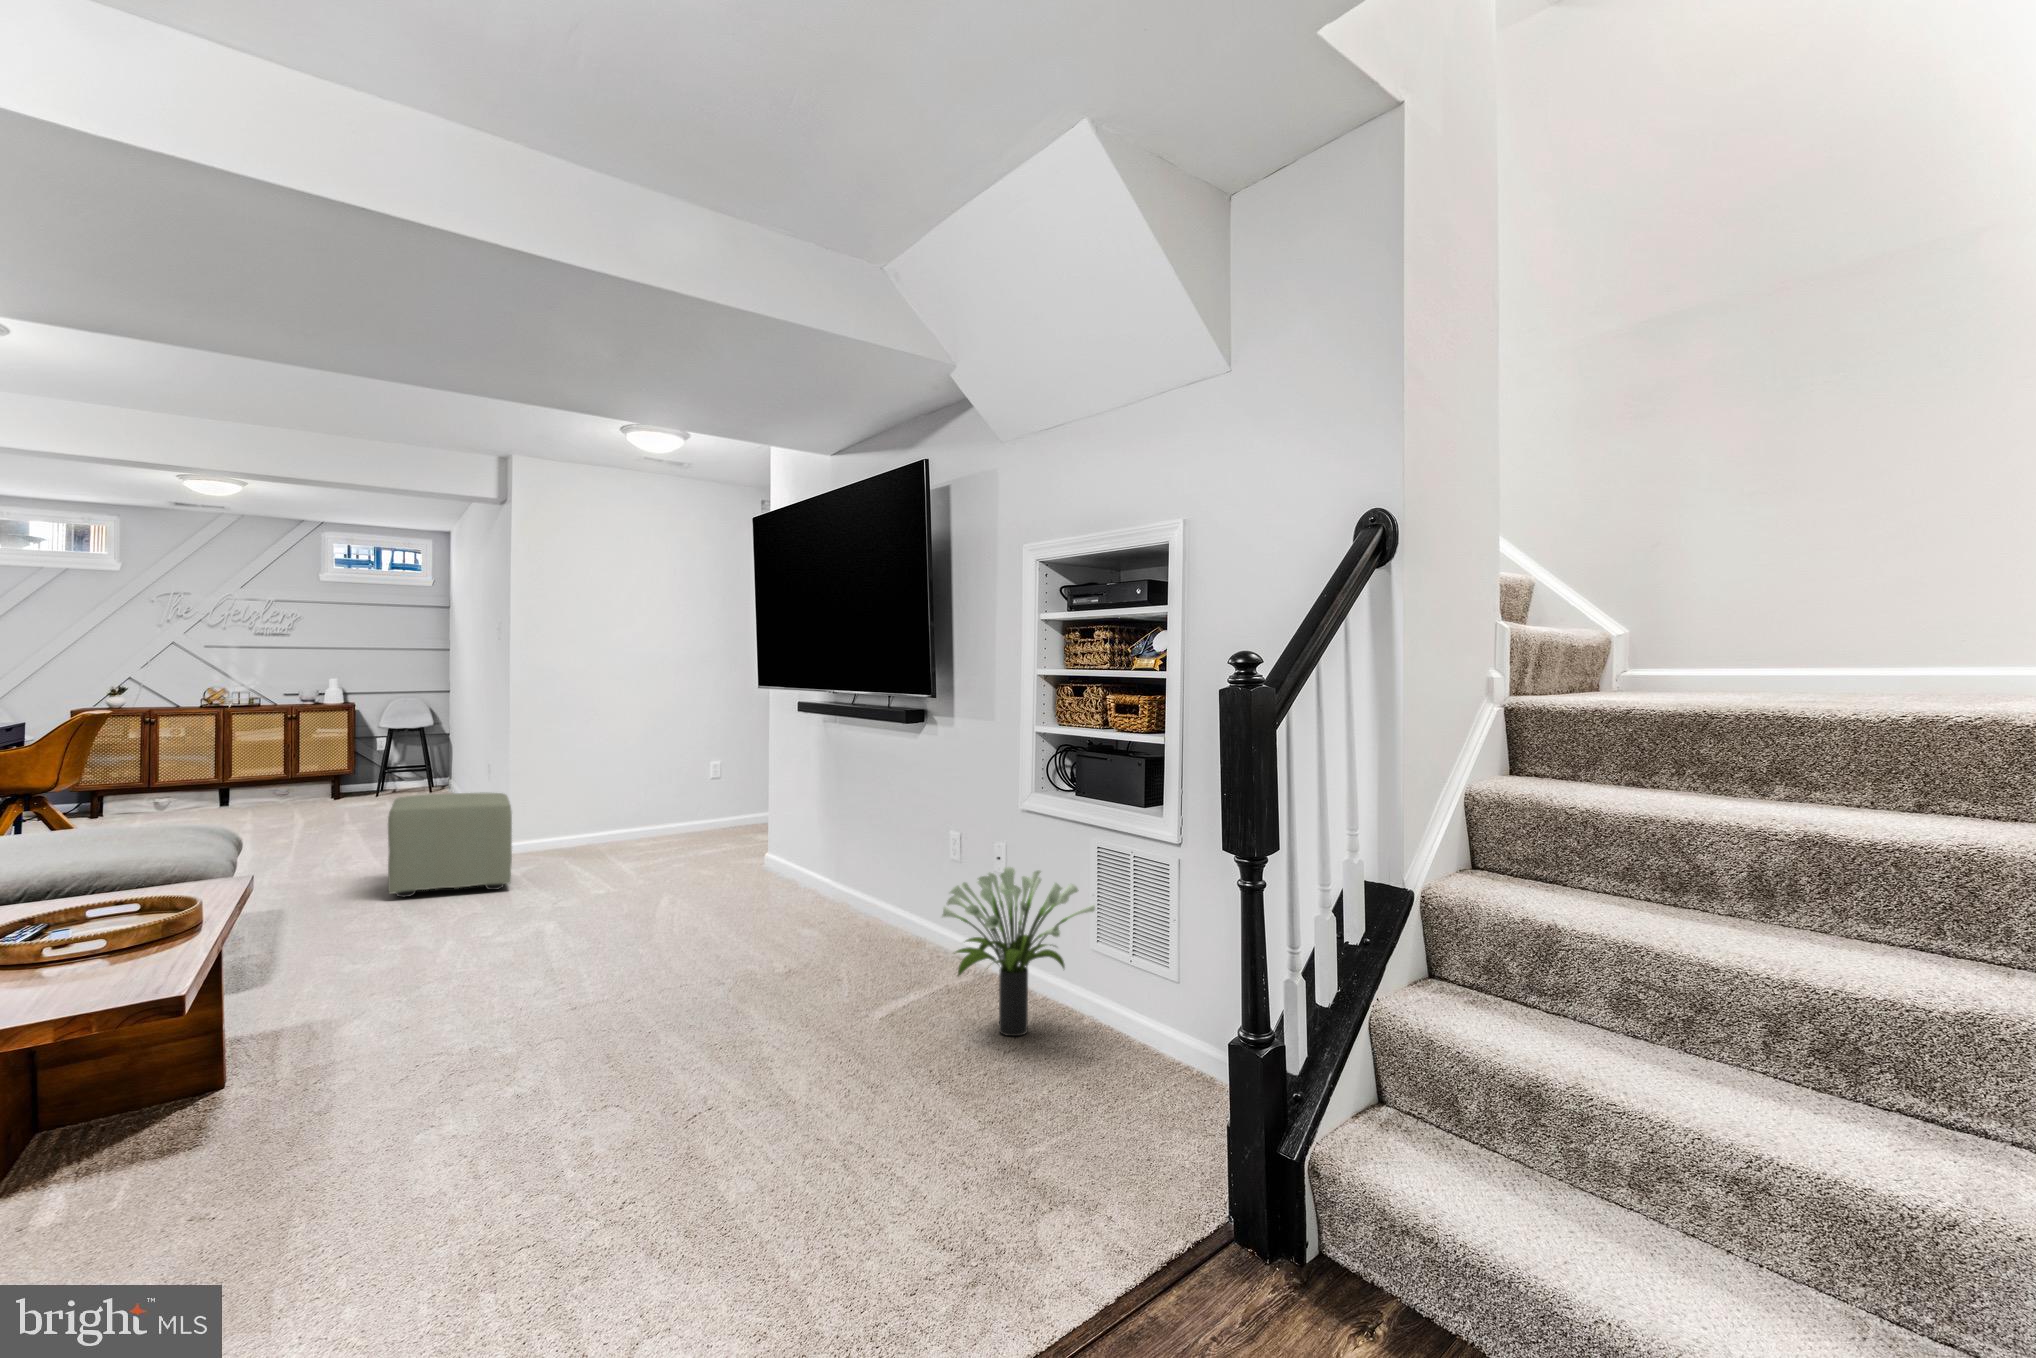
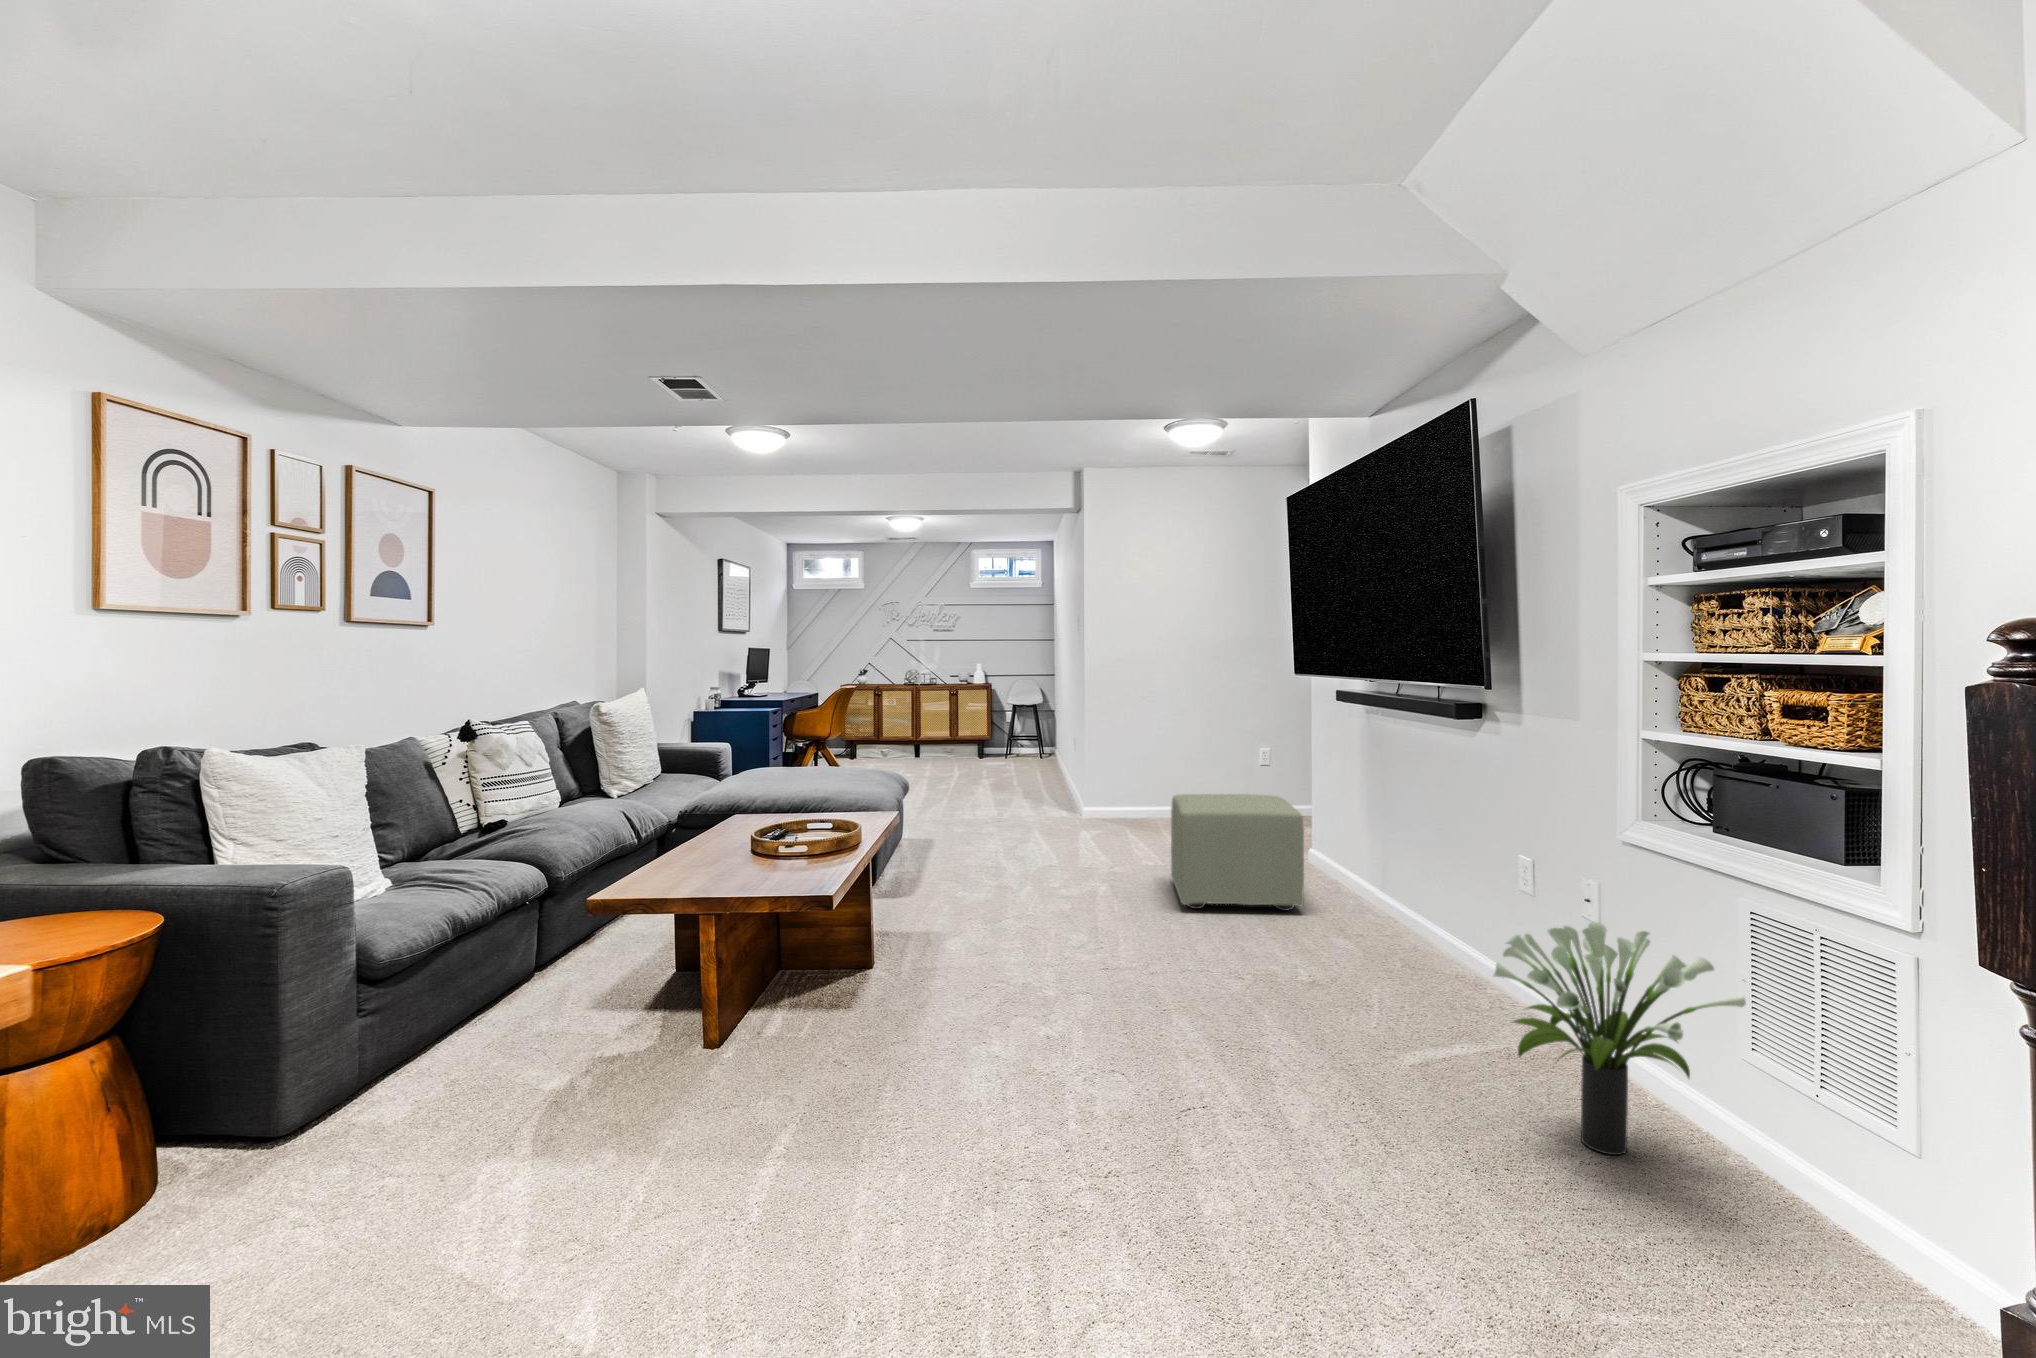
ottoman: present [388,793,512,897] -> present [1171,794,1304,911]

